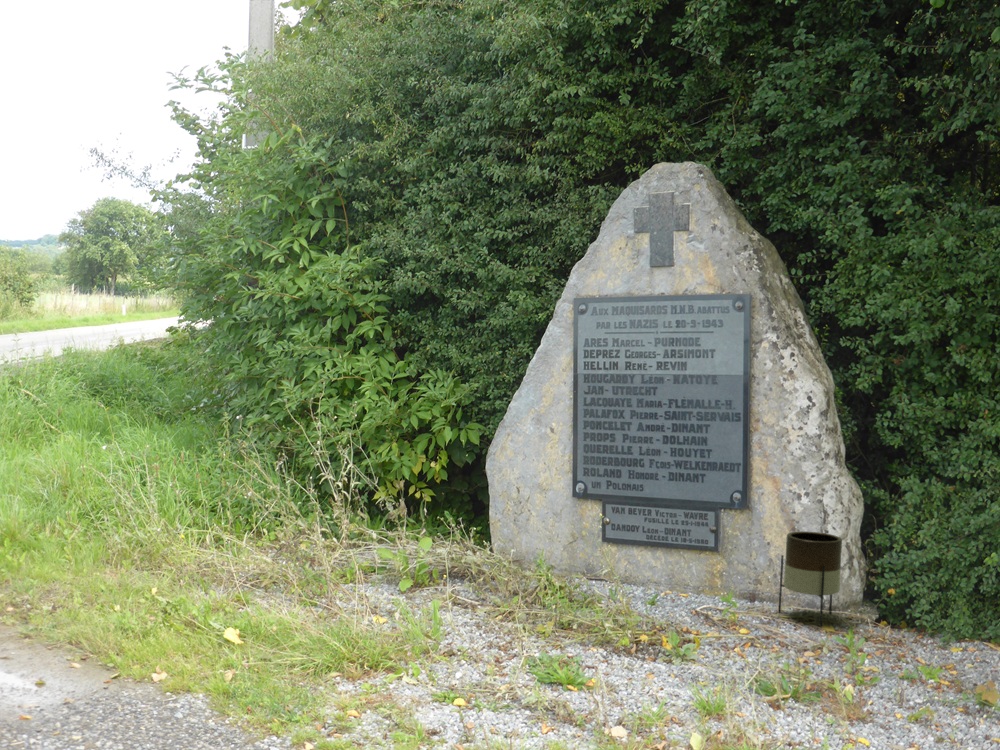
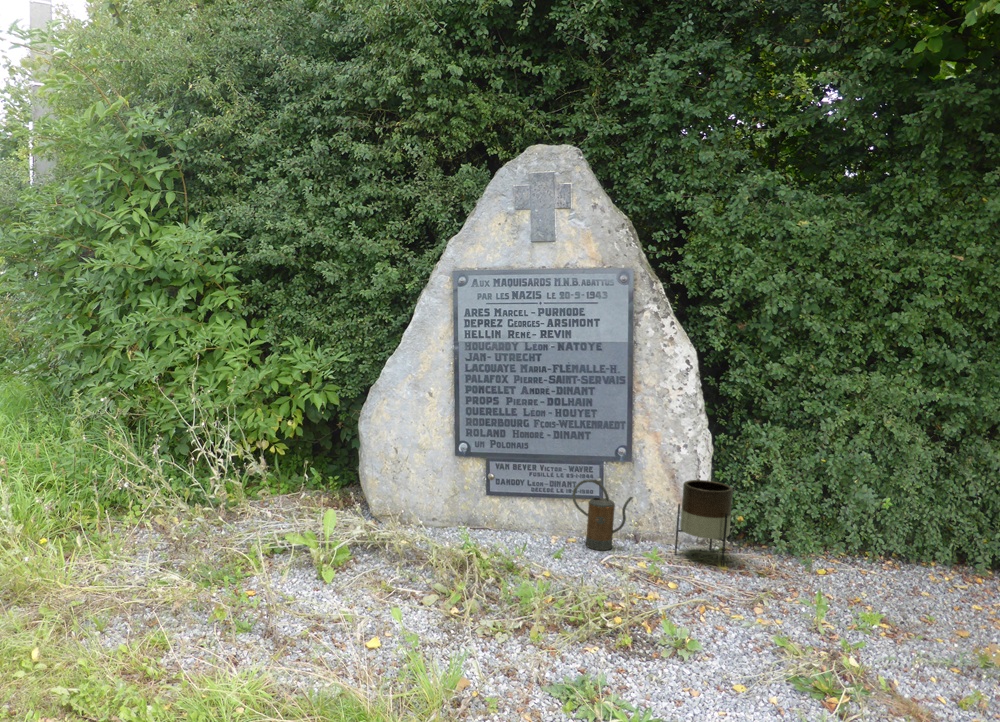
watering can: none [672,524,733,601] -> present [573,479,633,550]

